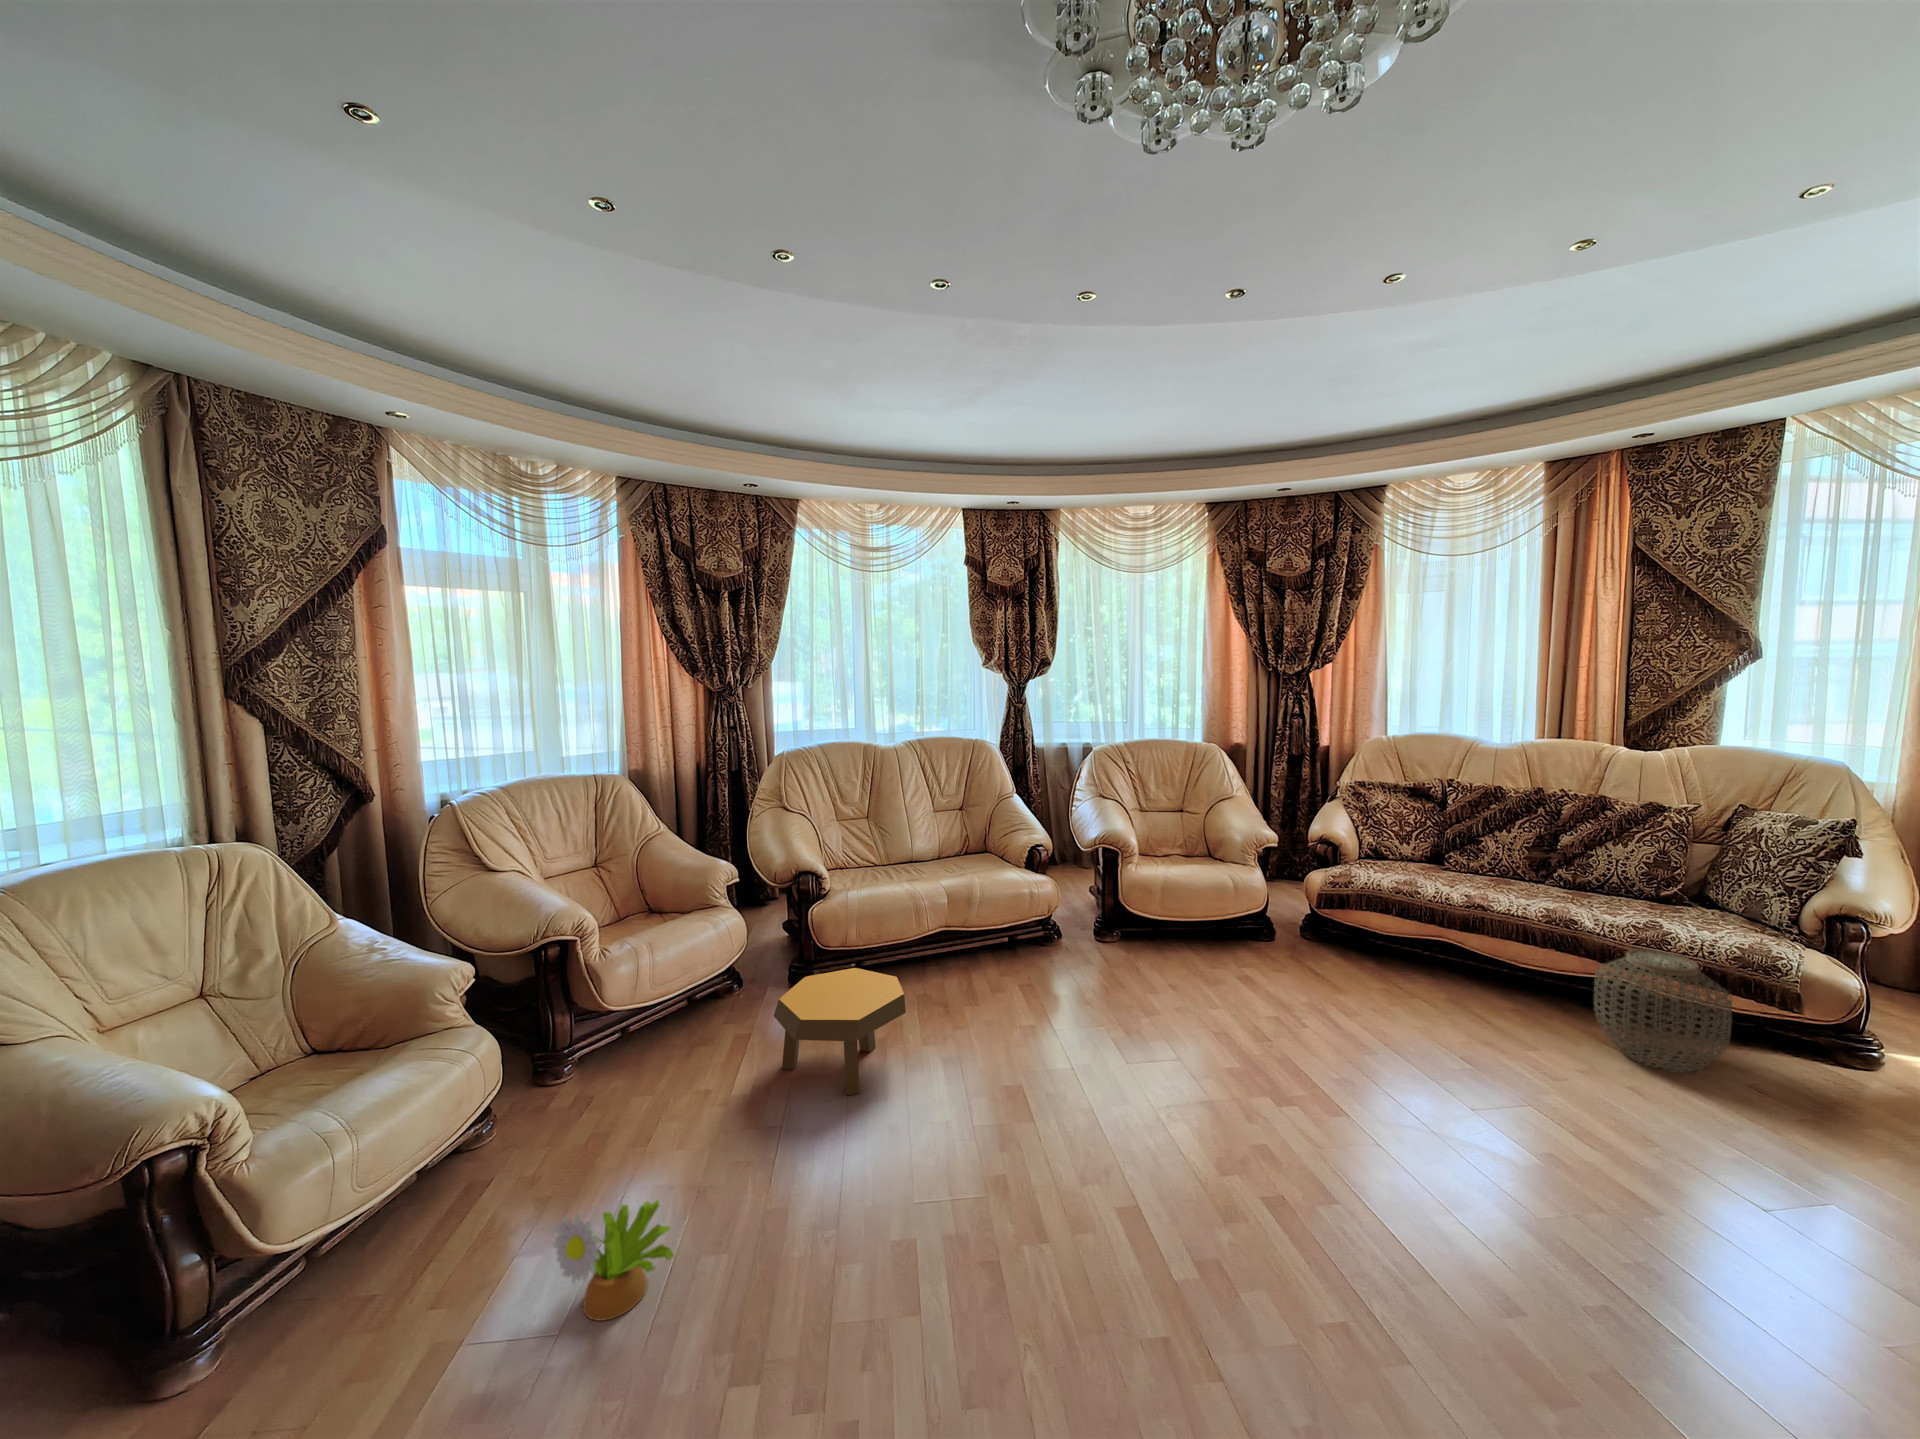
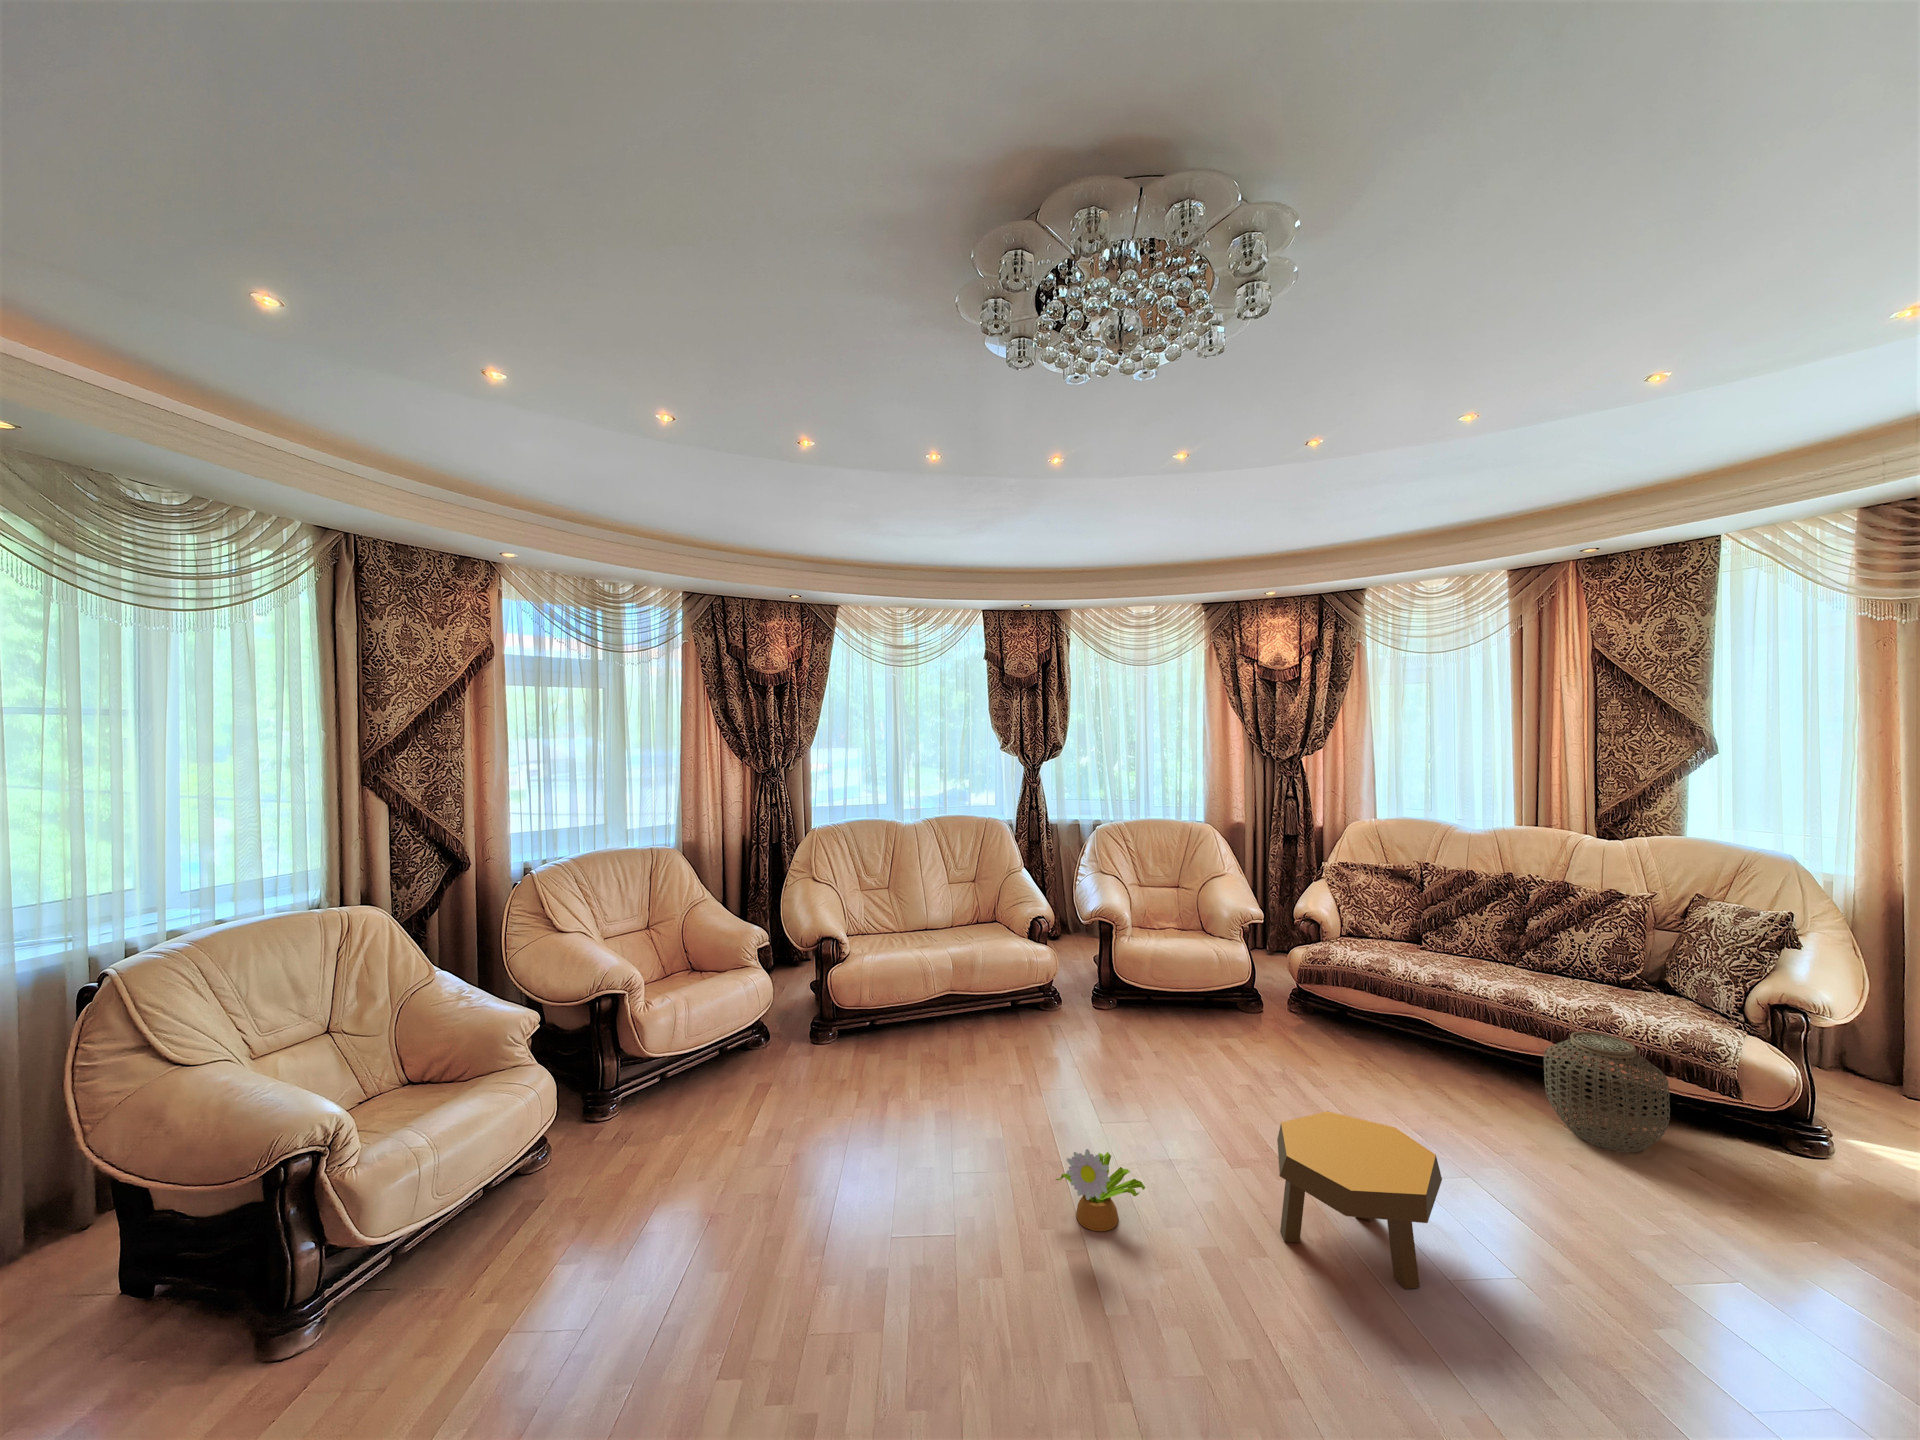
footstool: present [774,968,906,1095] -> present [1277,1111,1442,1289]
decorative plant: present [553,1200,674,1321] -> present [1056,1149,1145,1231]

